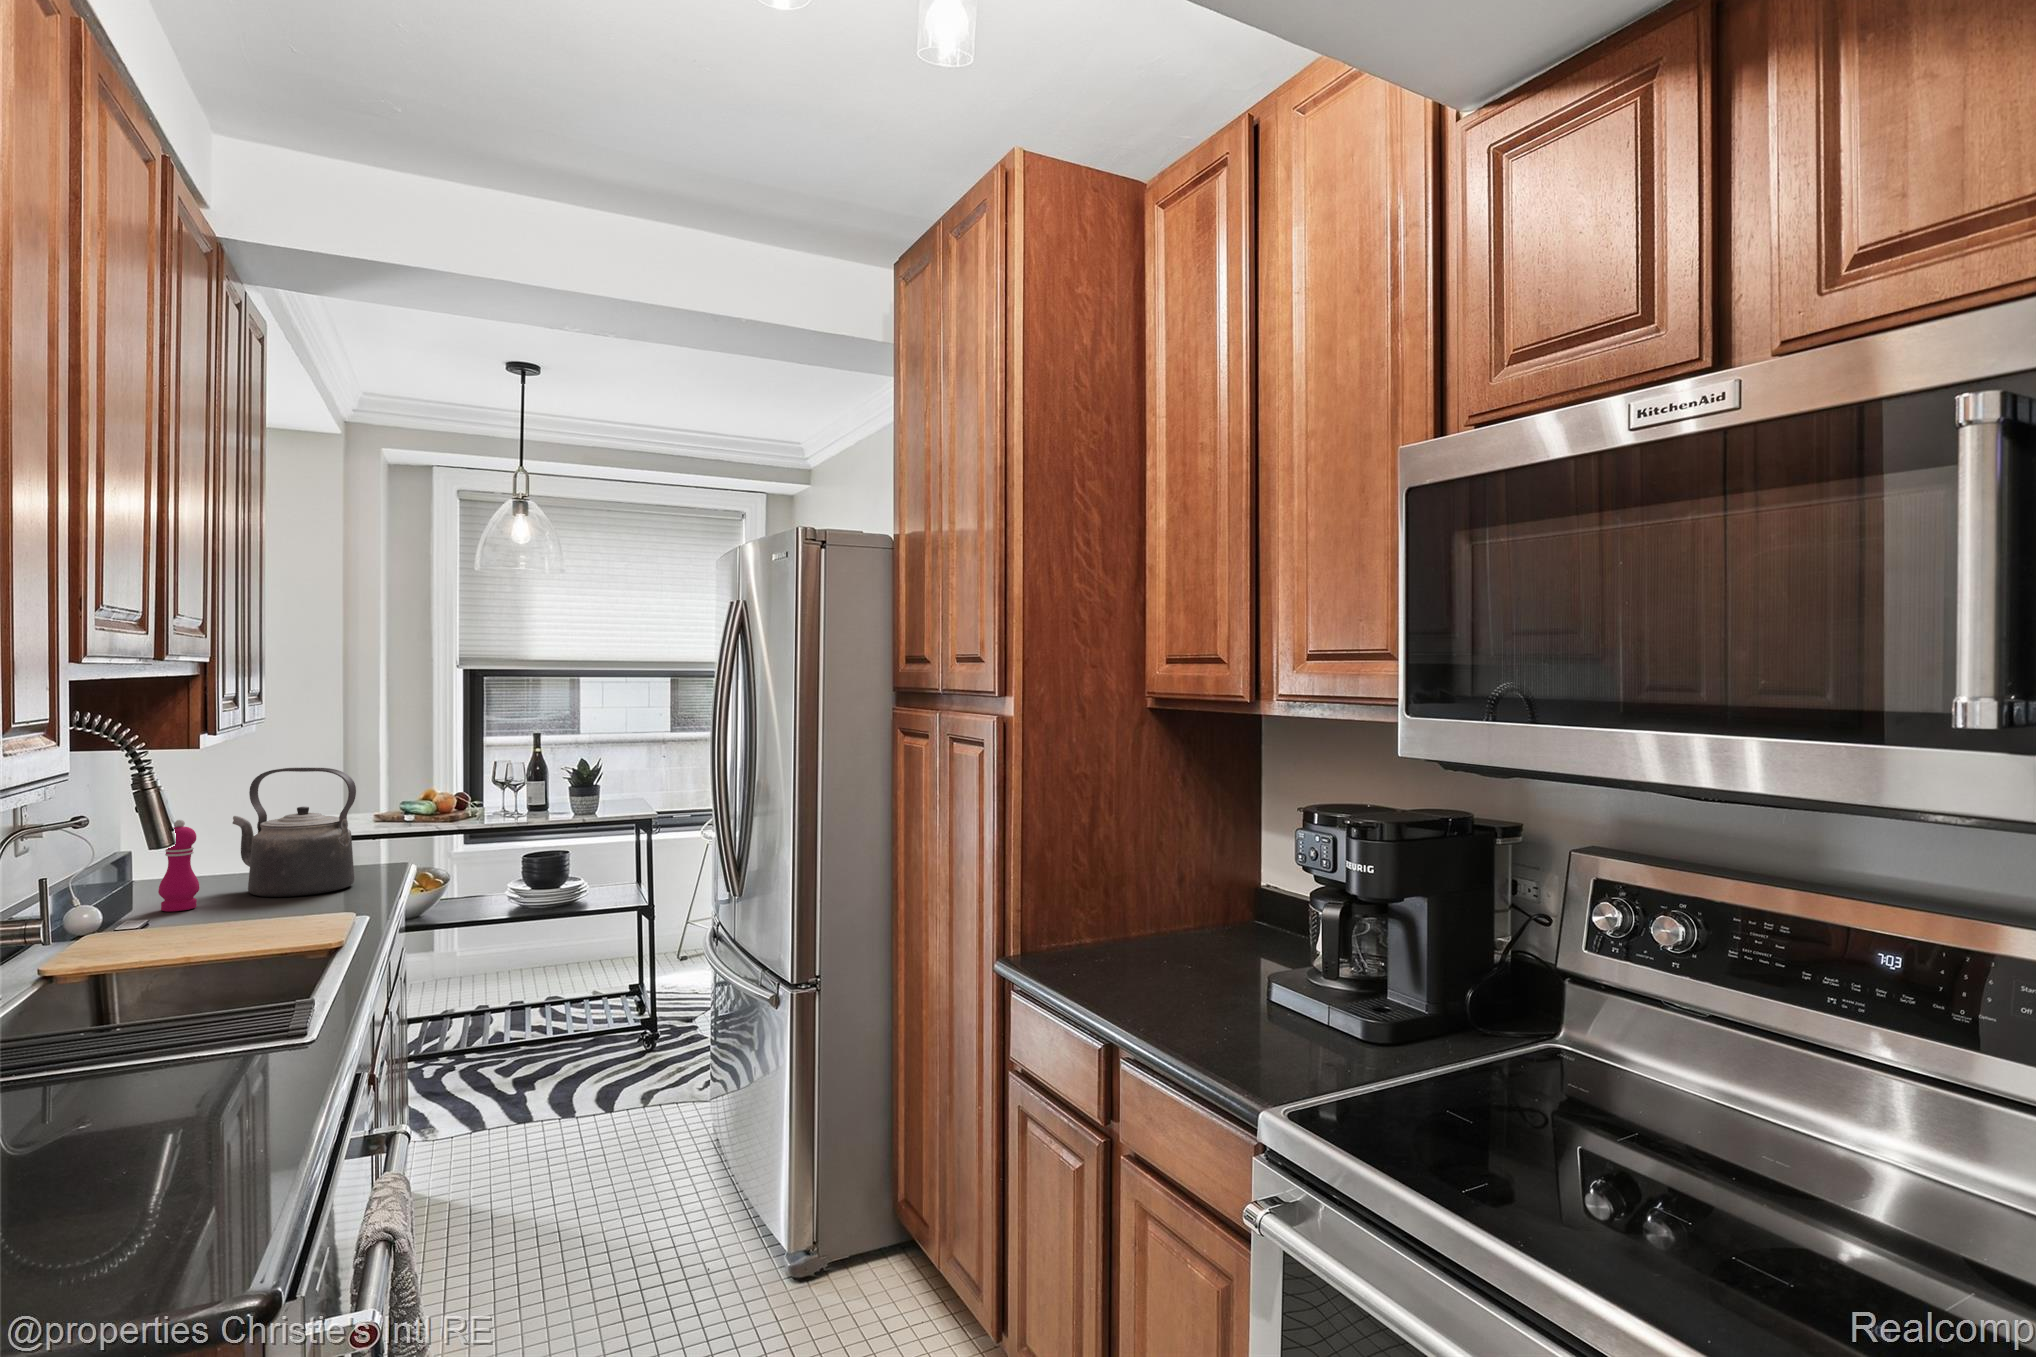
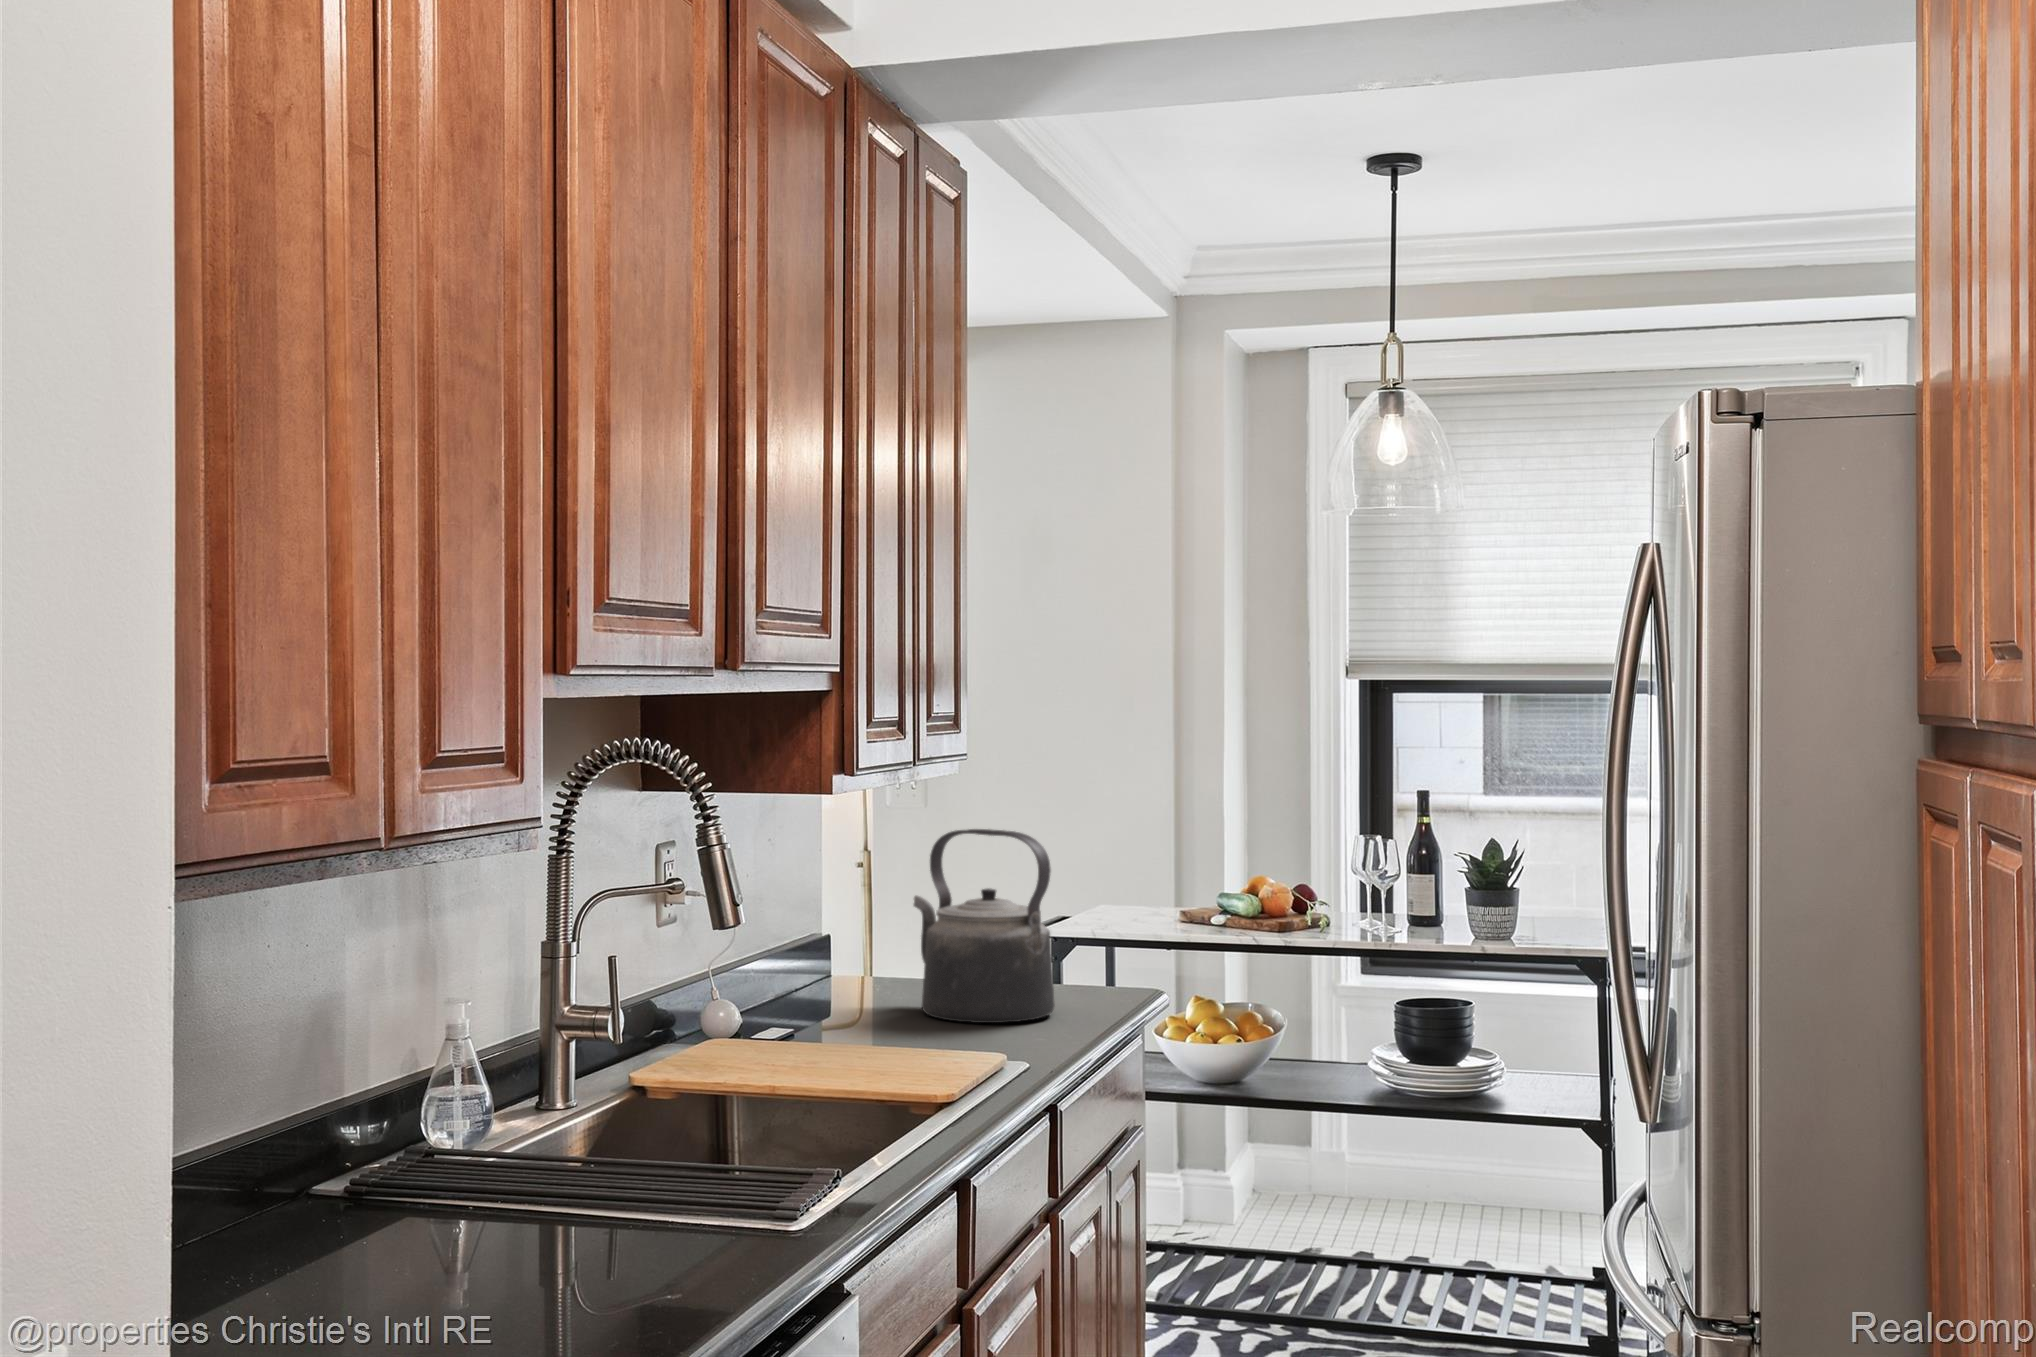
pepper mill: present [158,820,200,911] -> none [807,894,853,1023]

